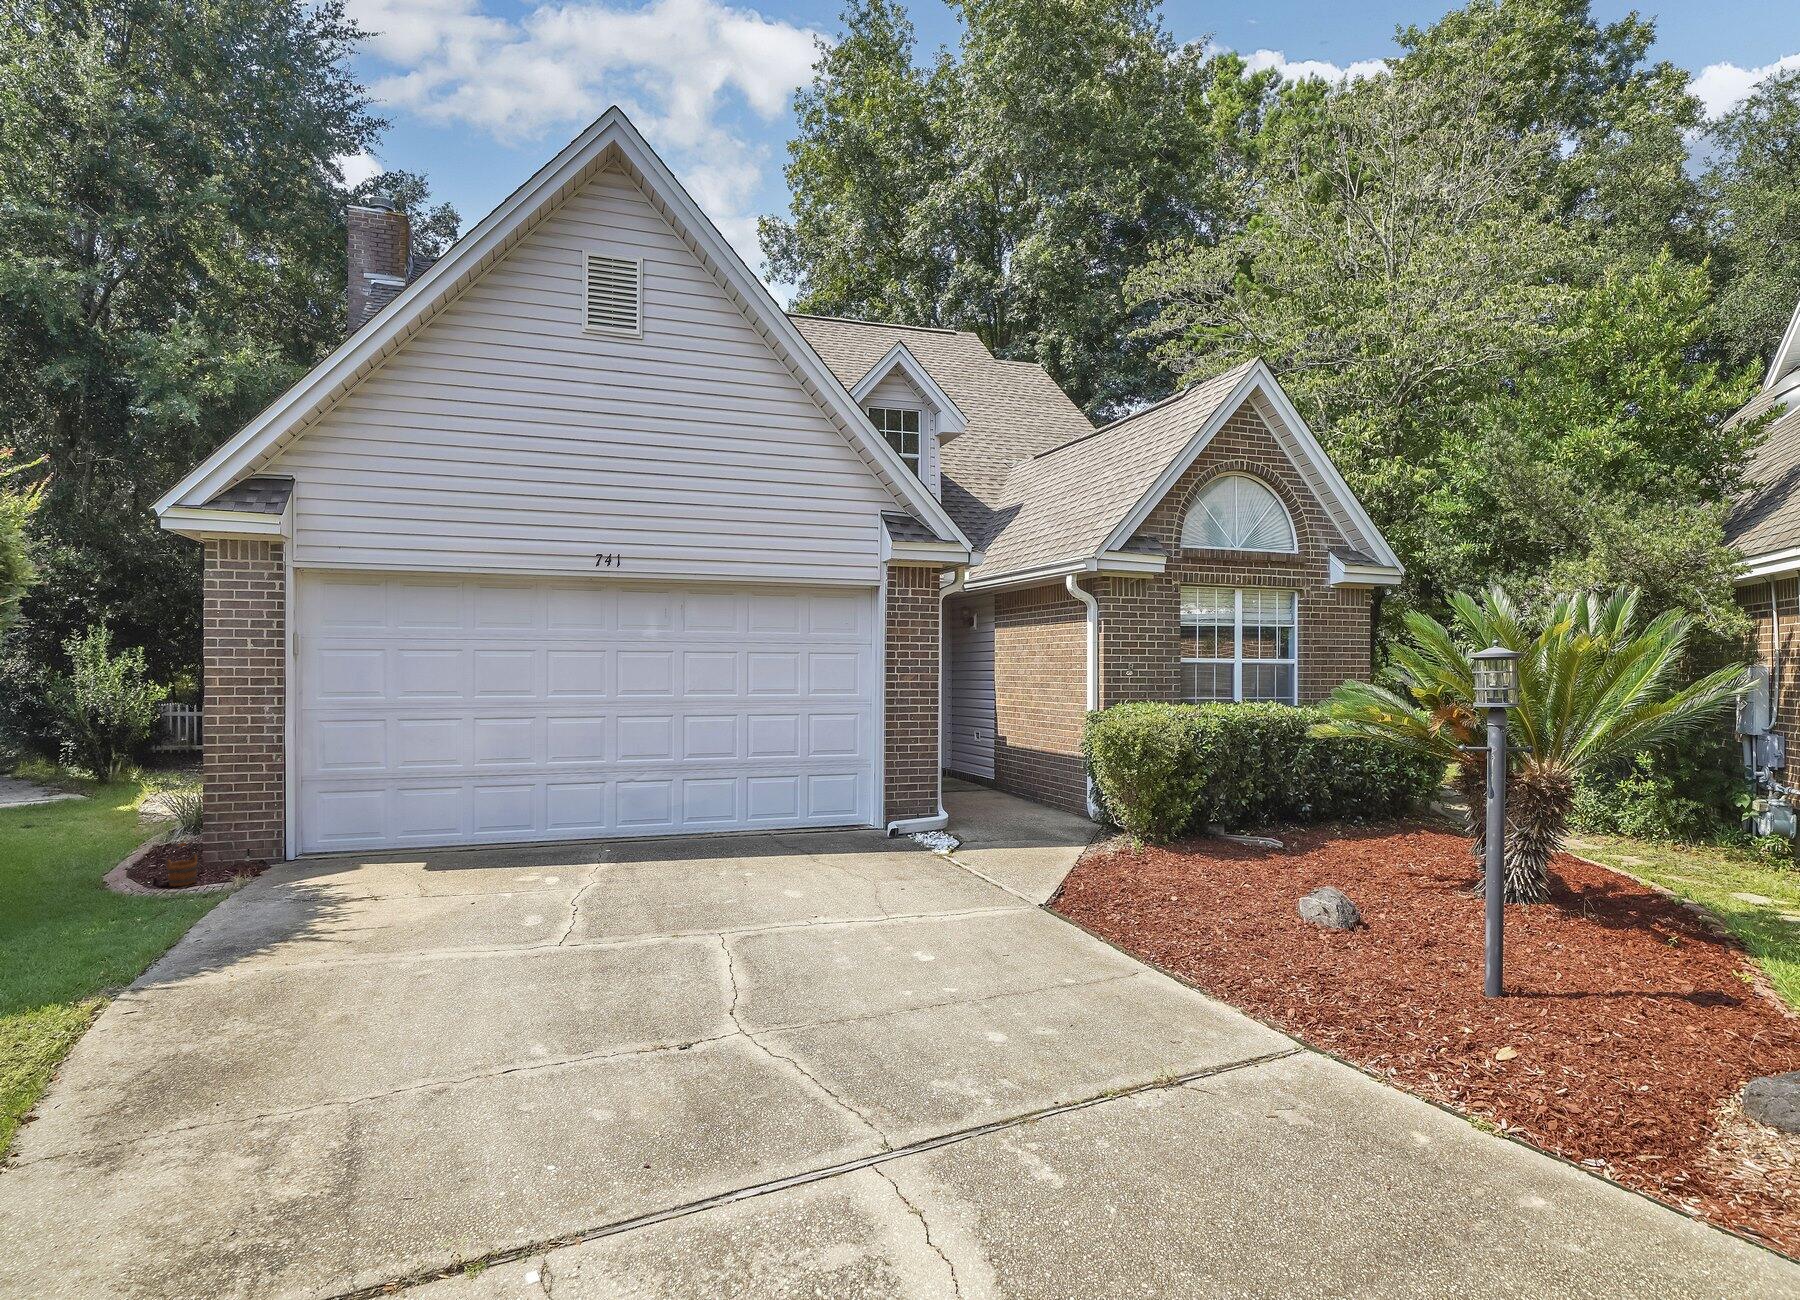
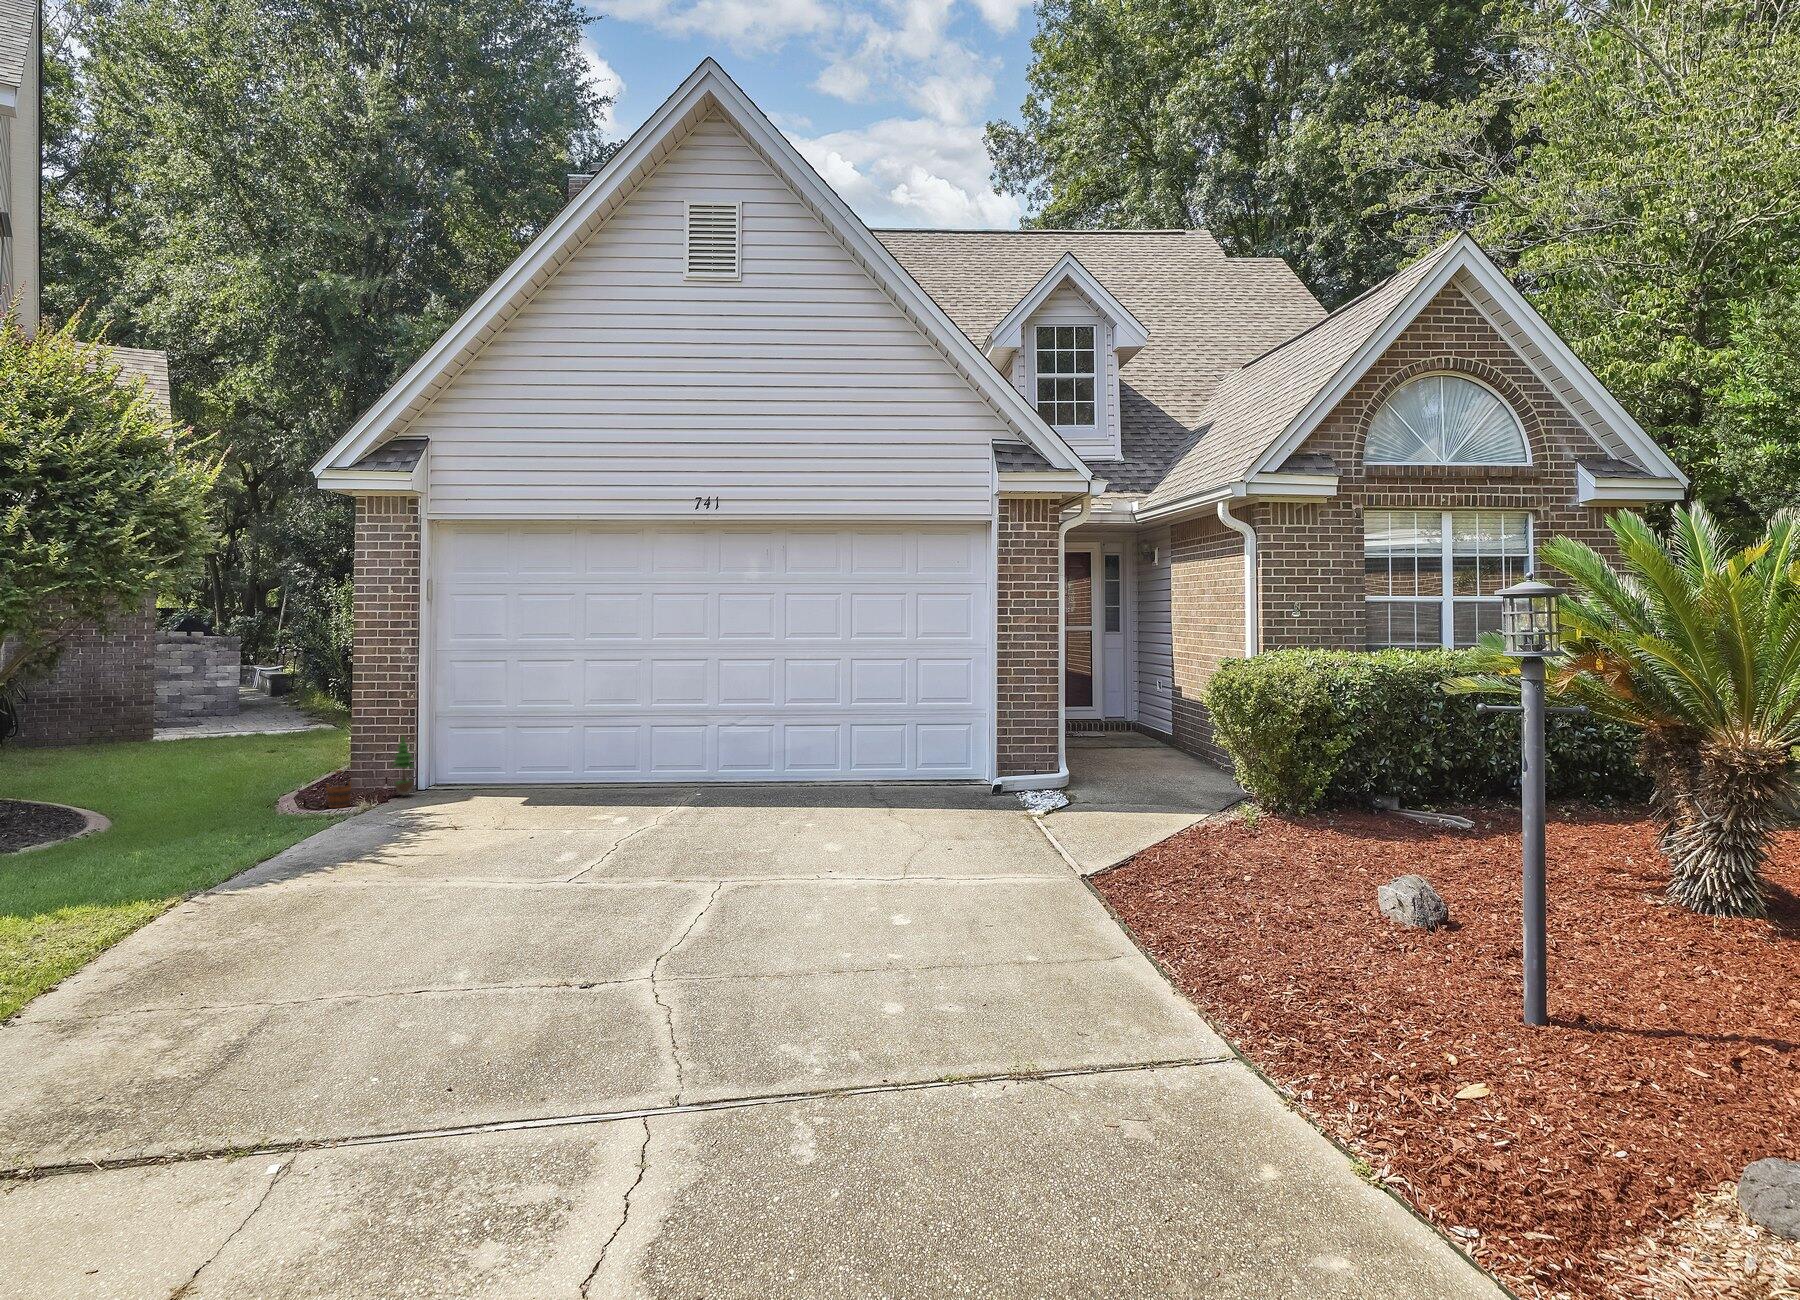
potted tree: none [250,802,279,869] -> present [393,736,414,796]

